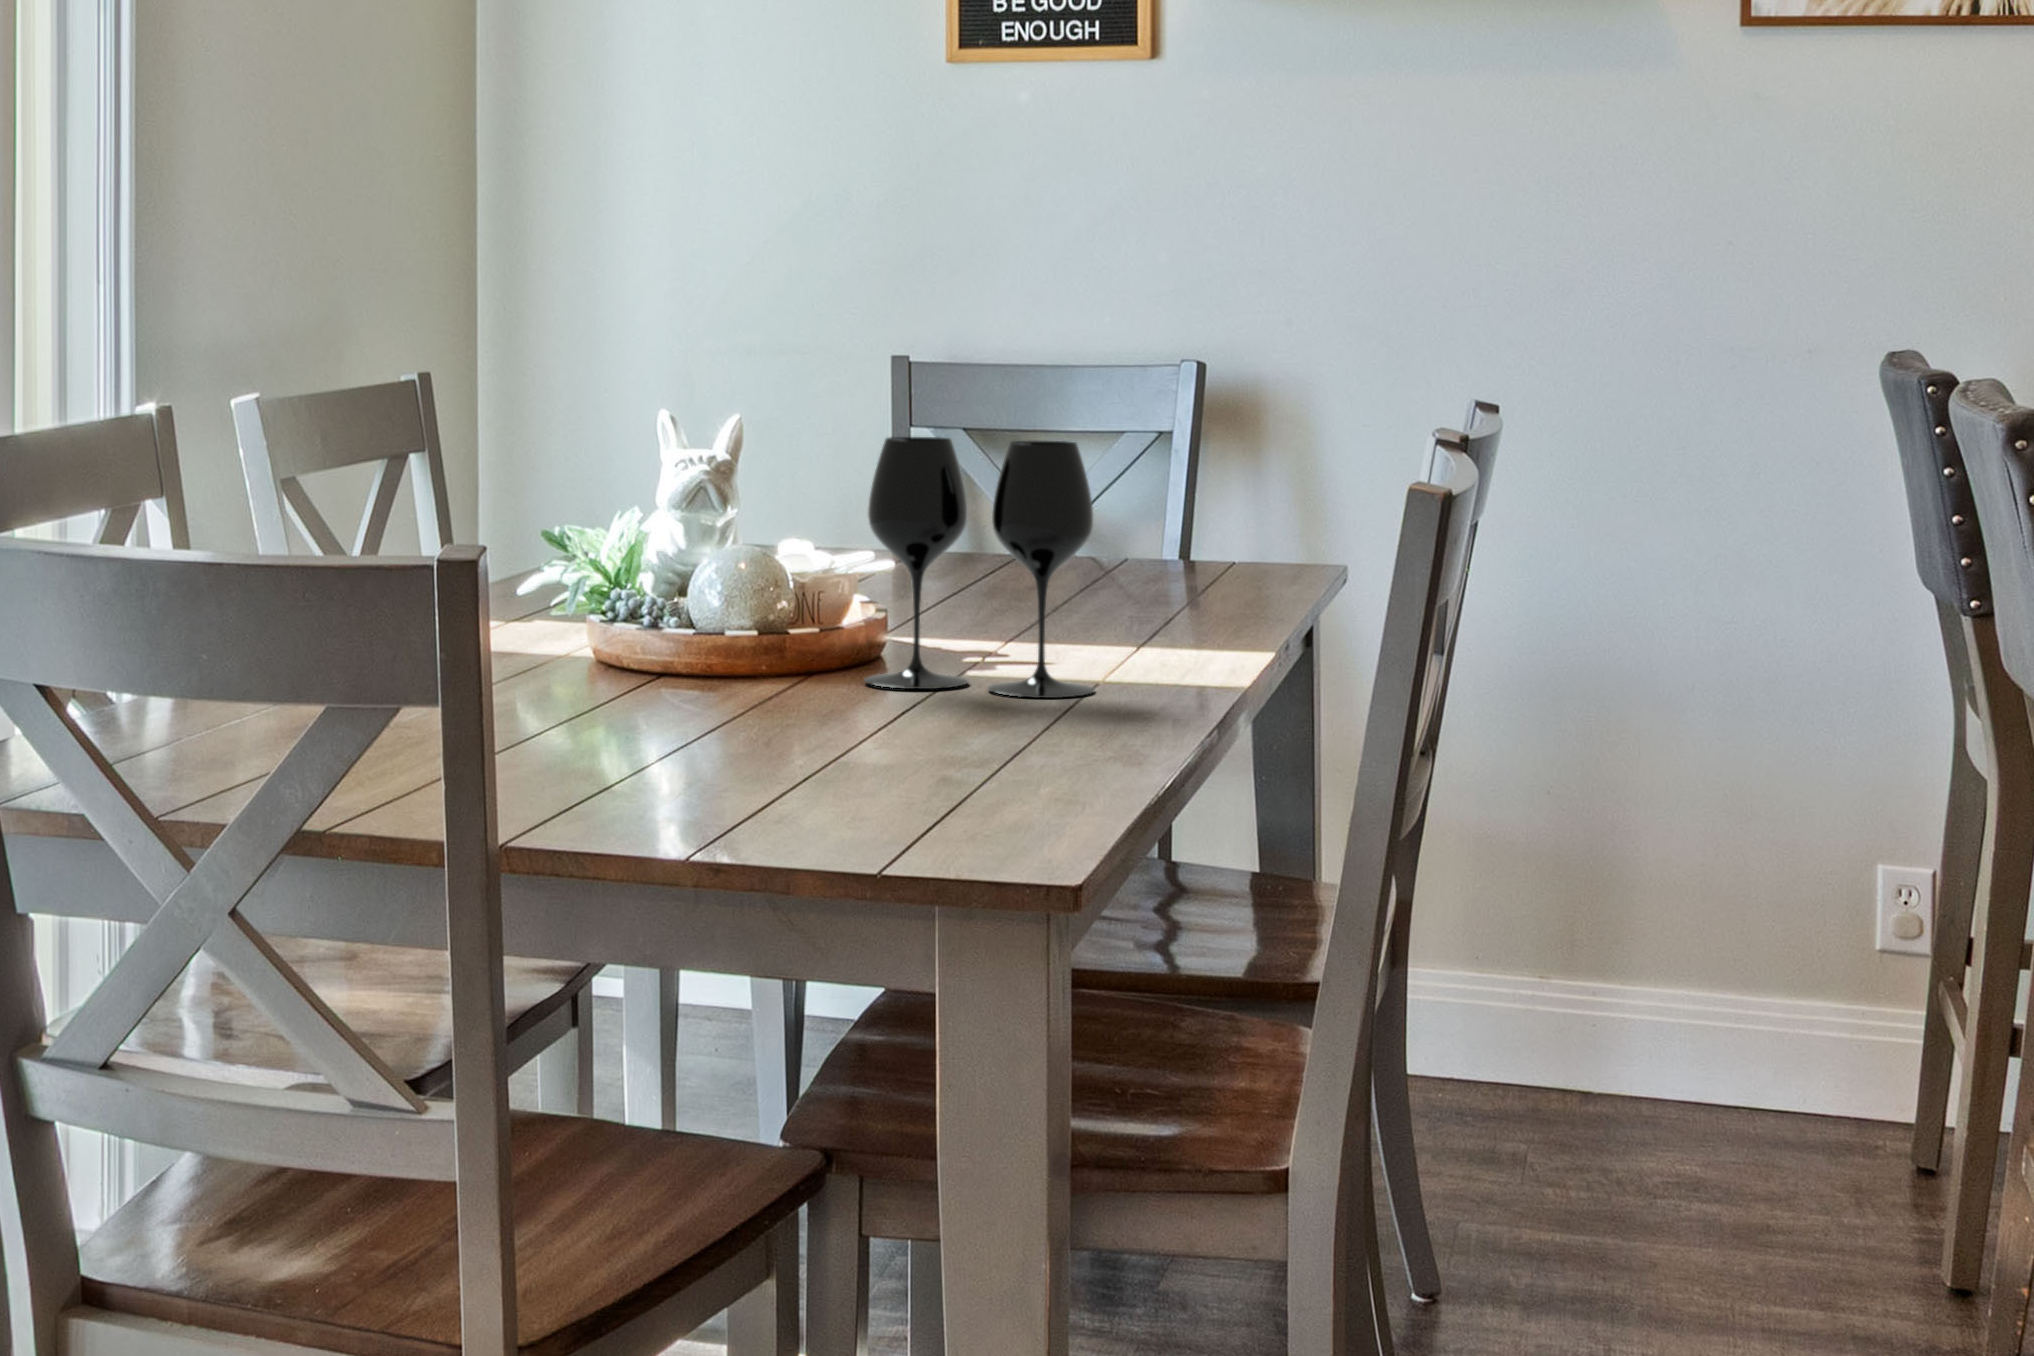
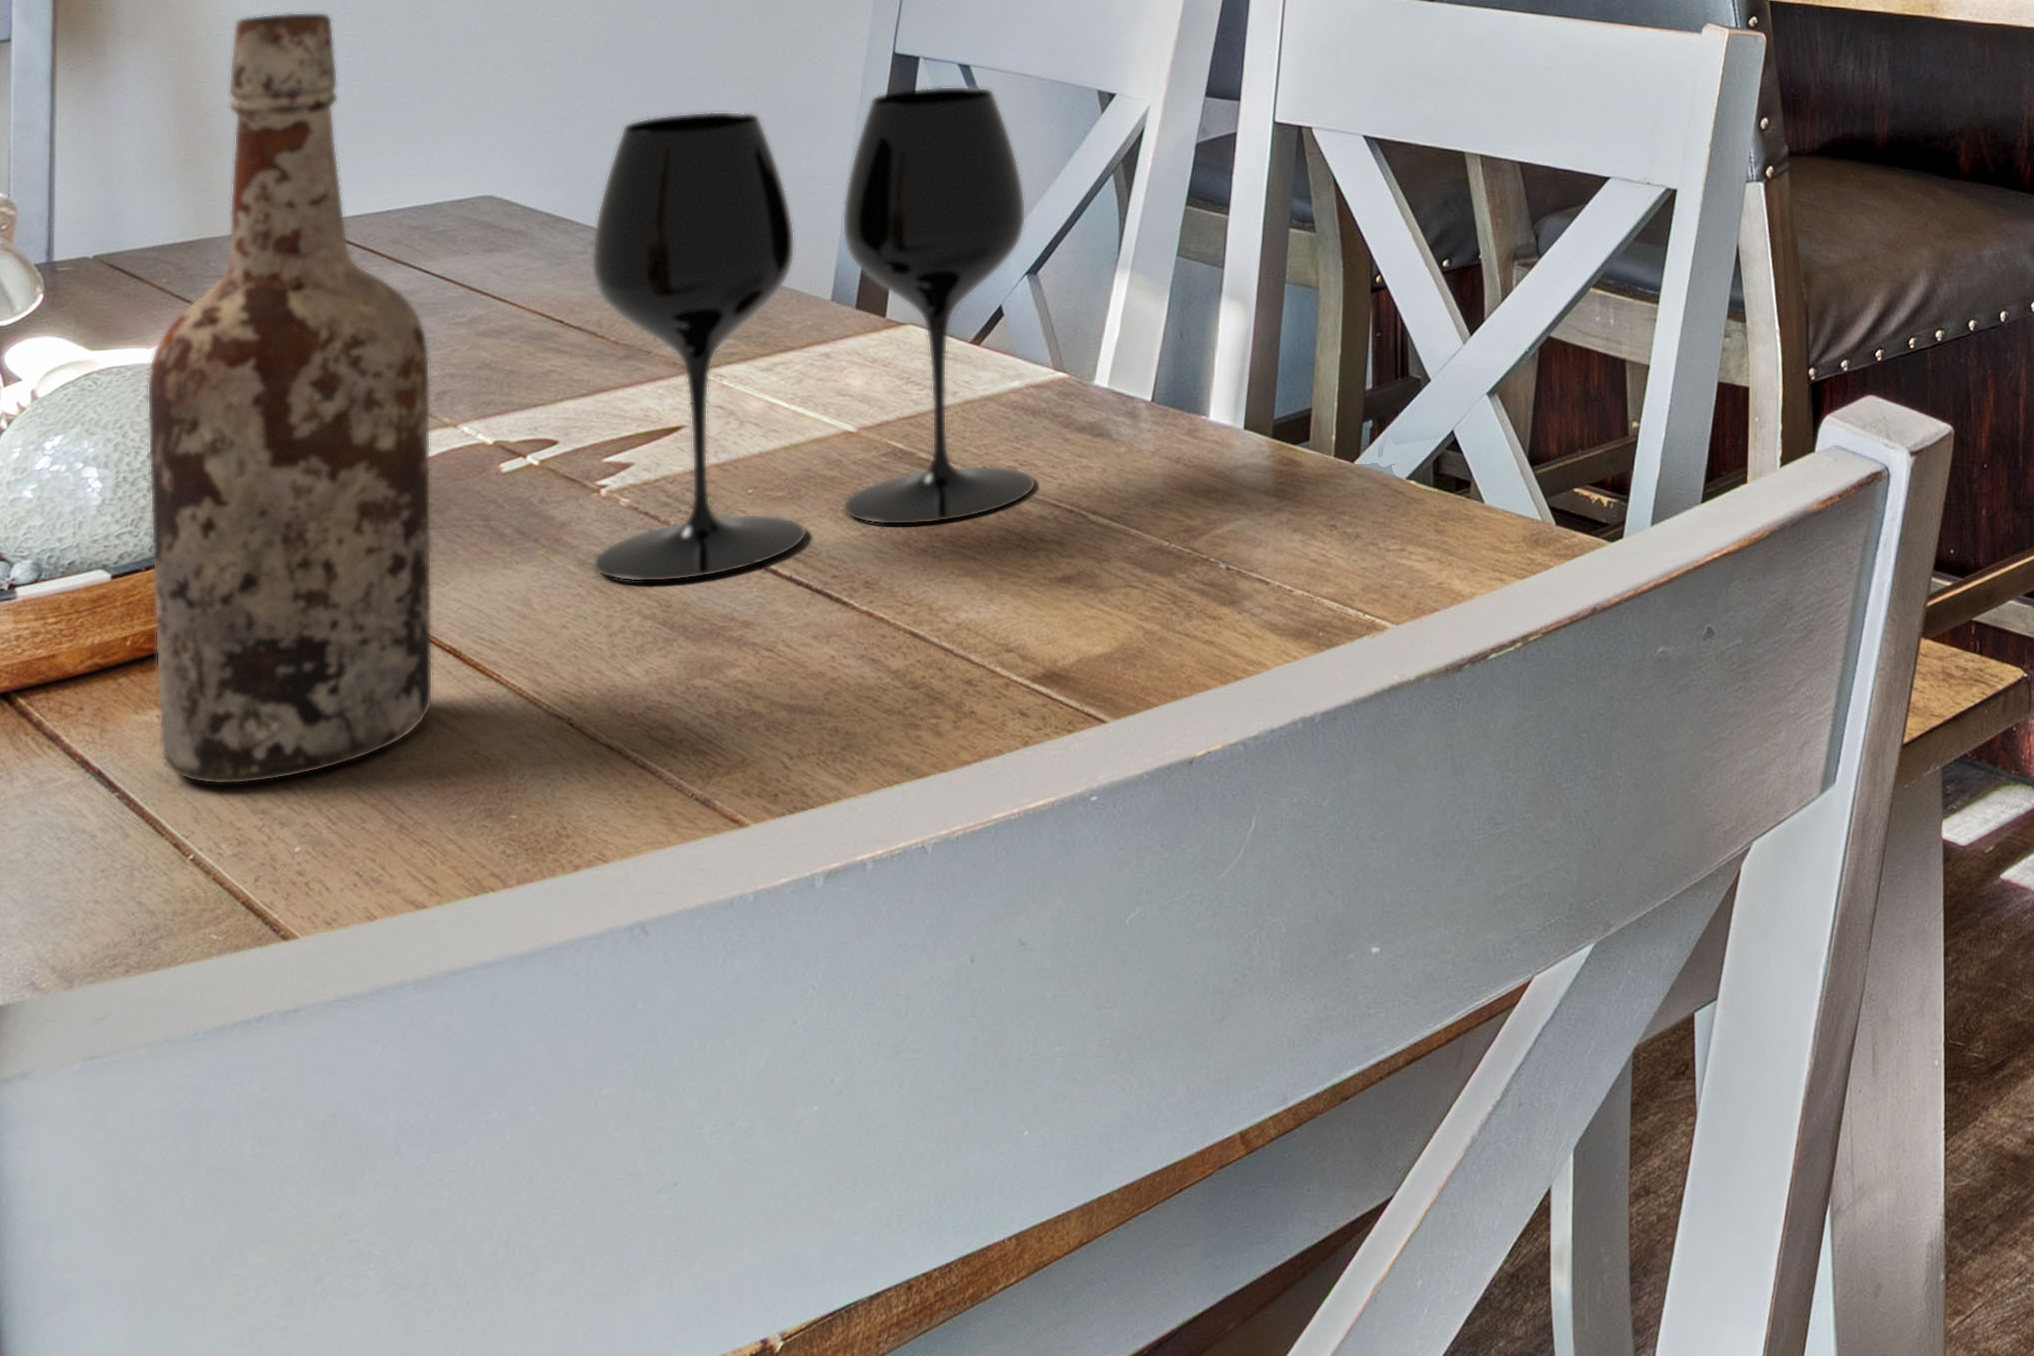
wine bottle: none [606,346,714,695] -> present [149,14,431,782]

